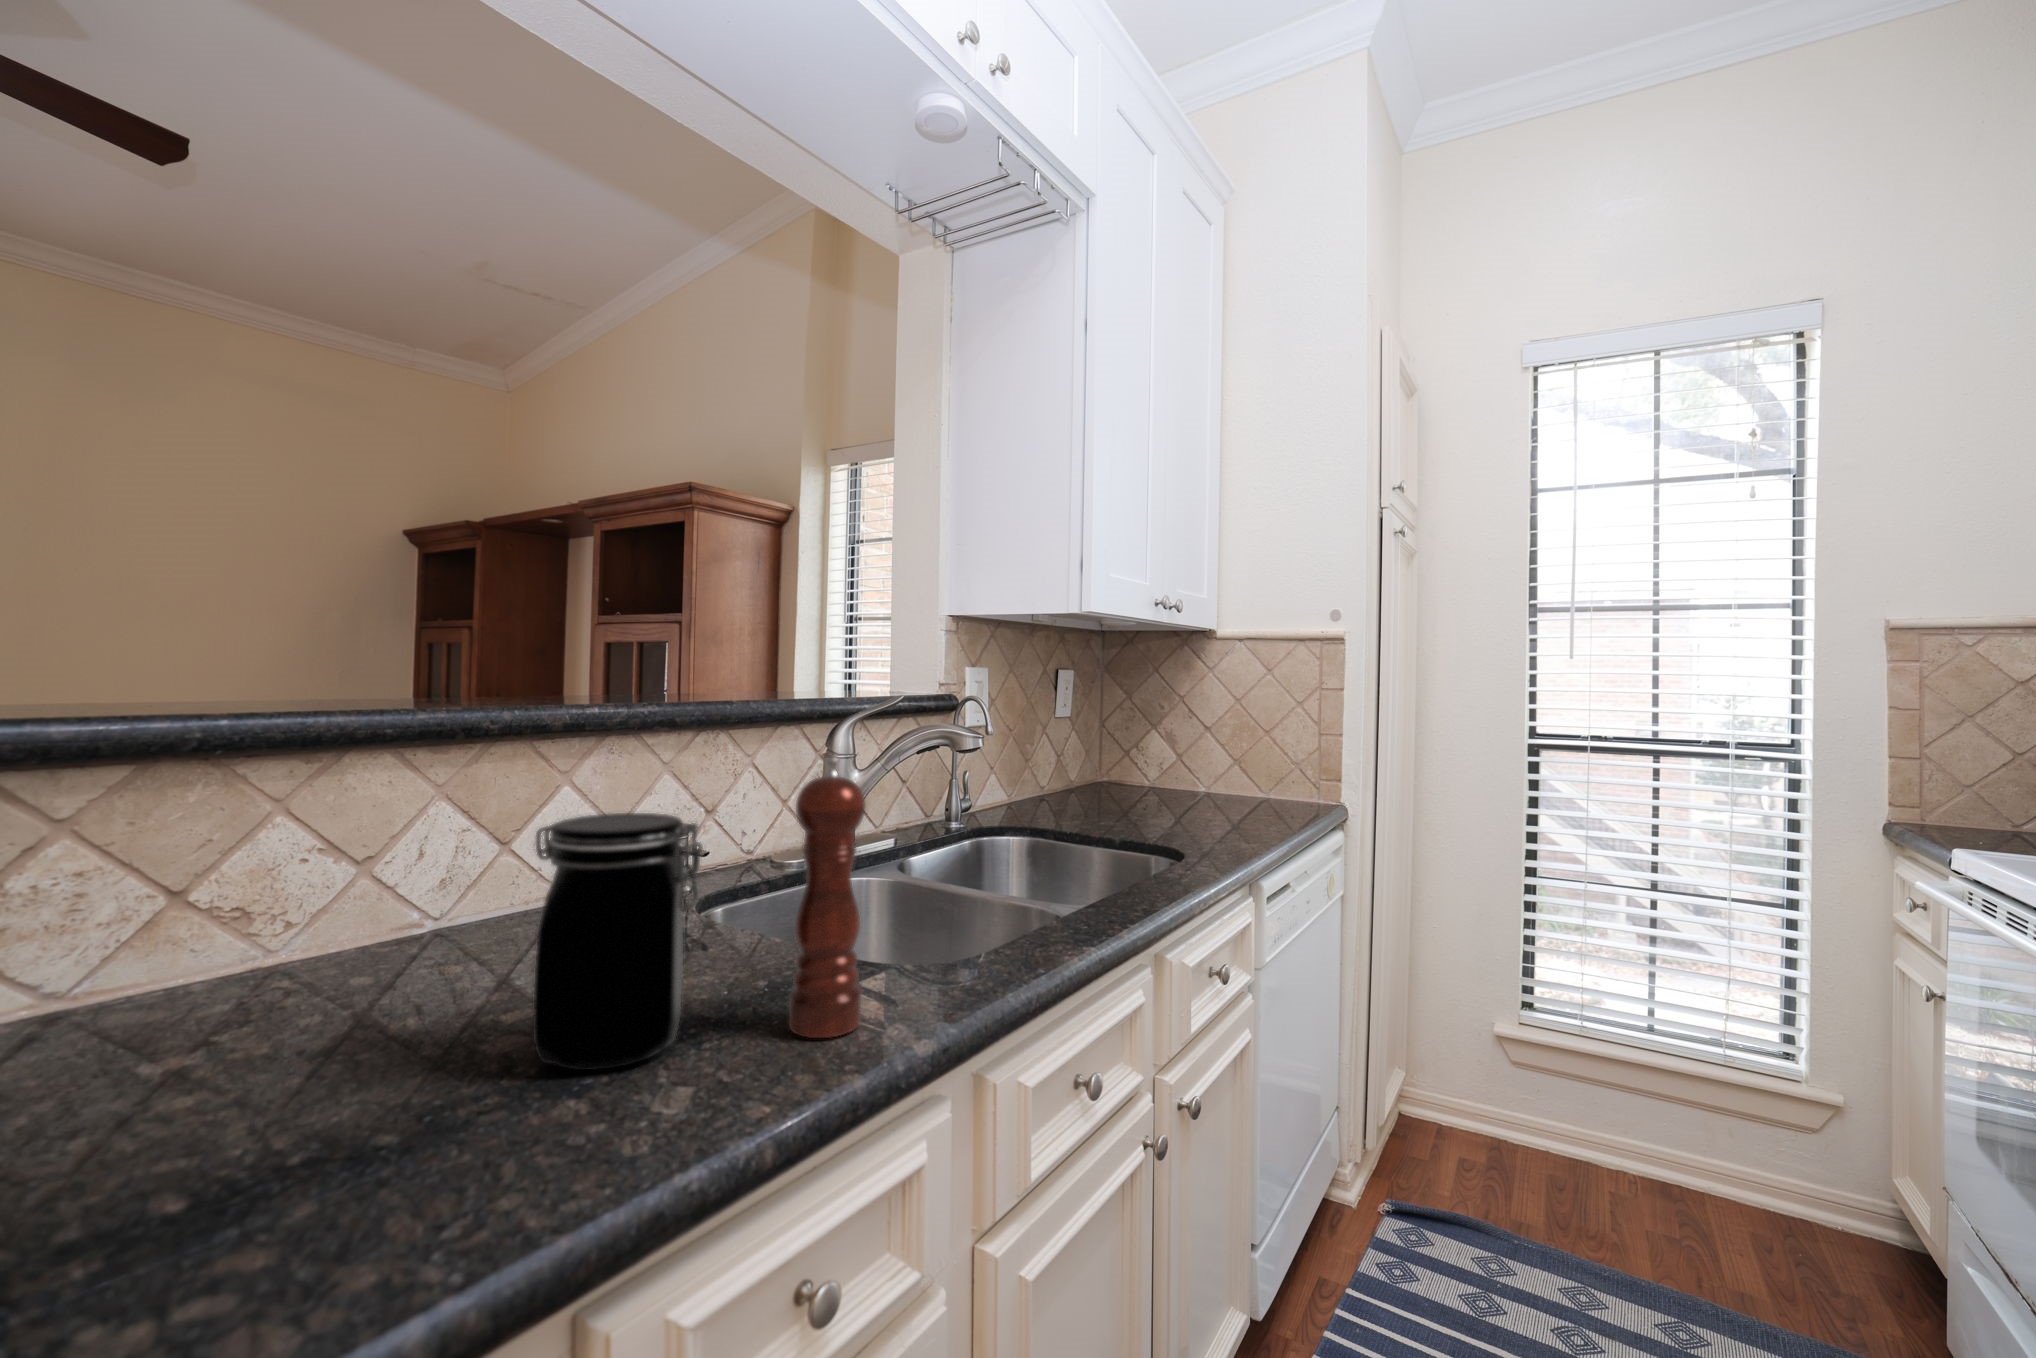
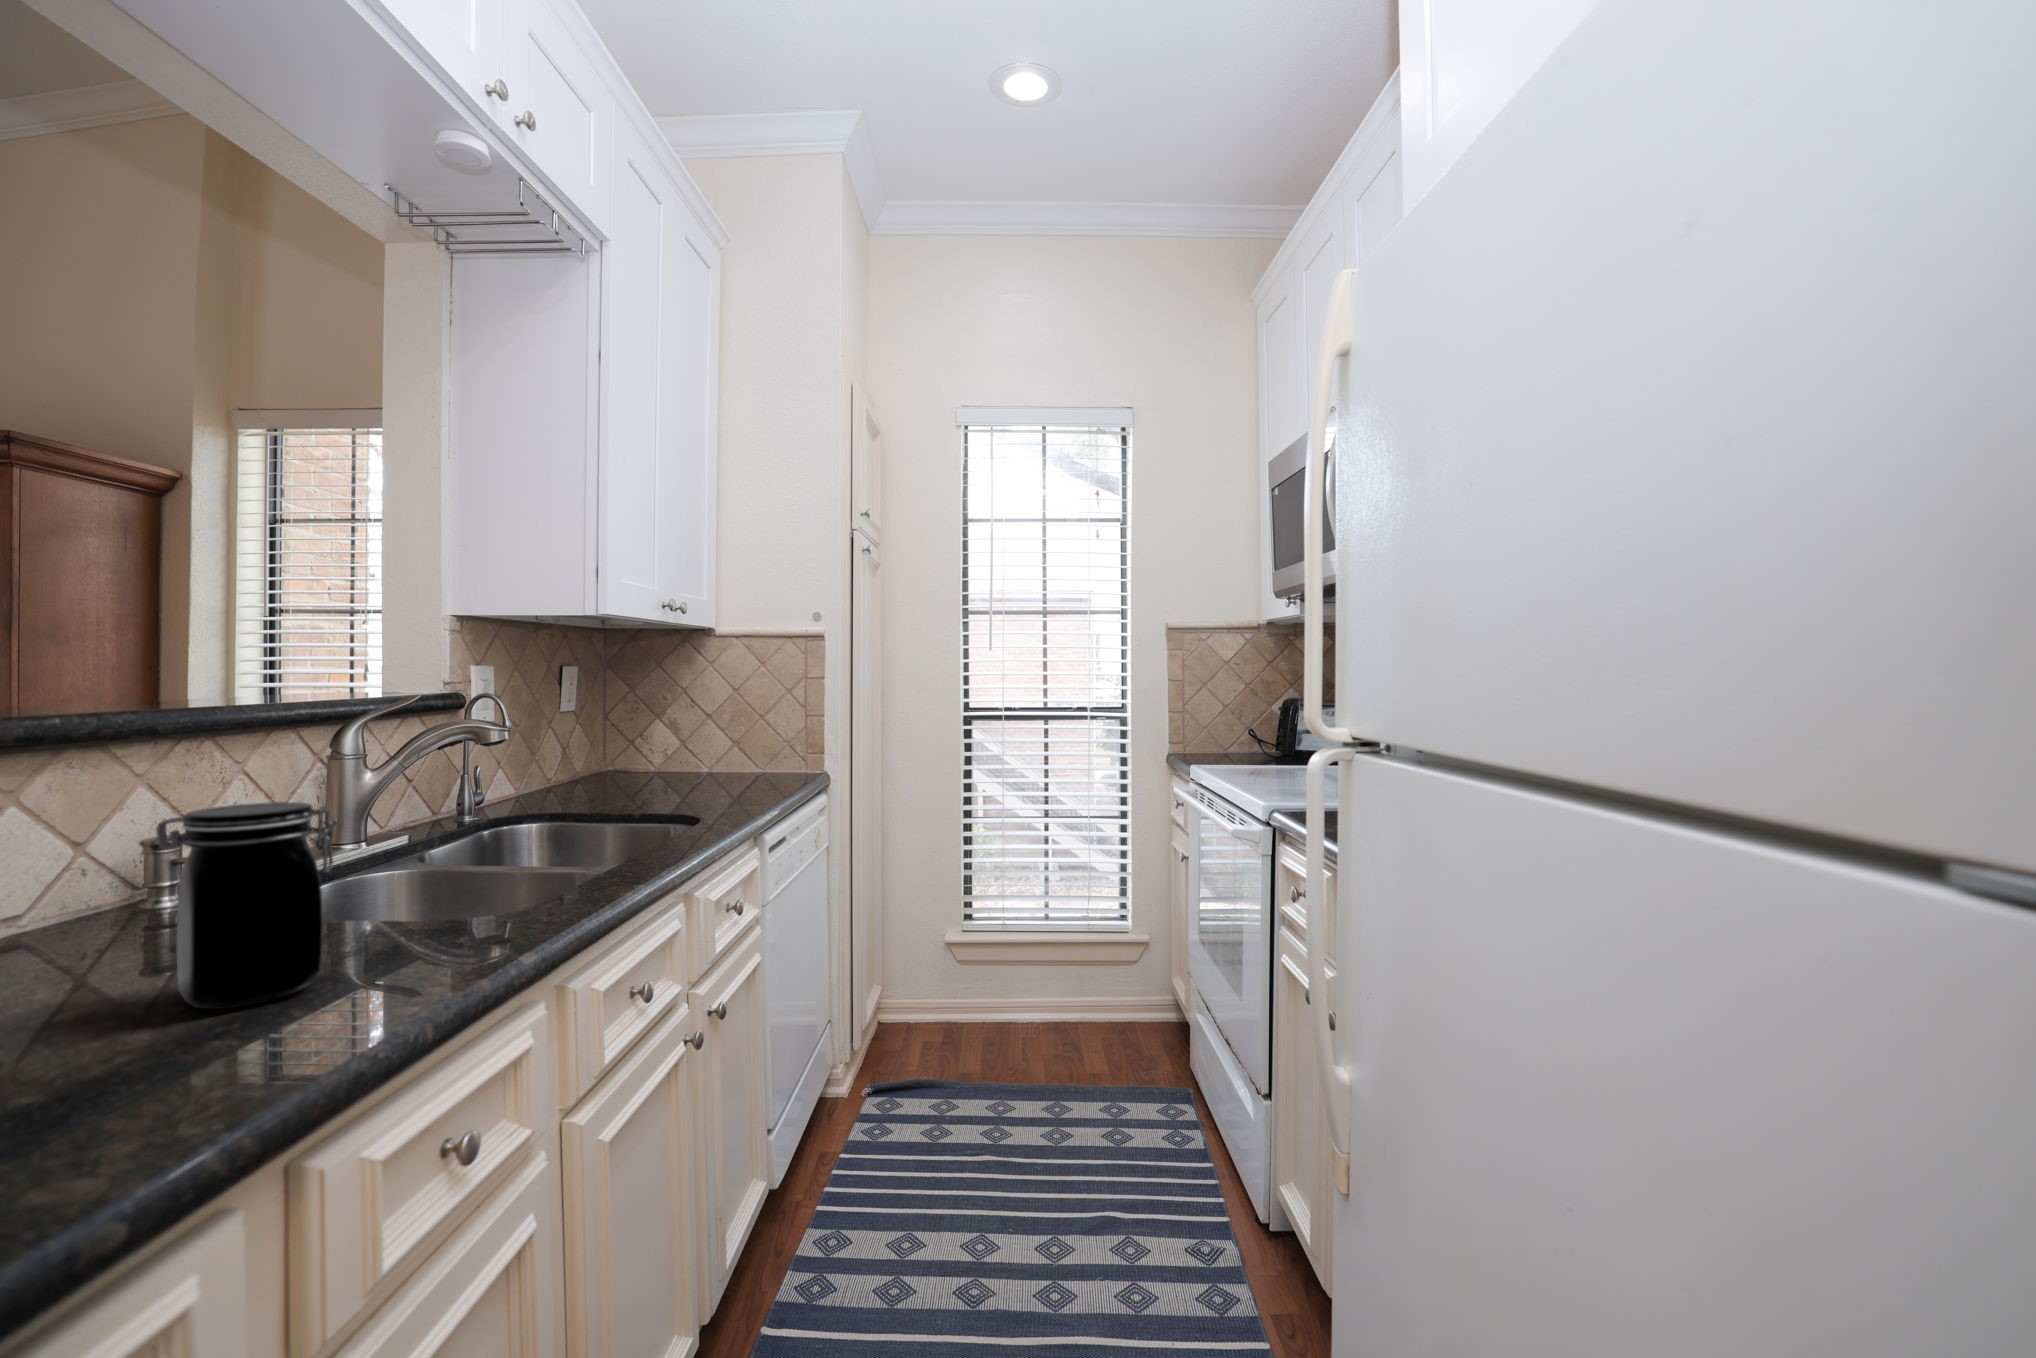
pepper mill: present [789,757,865,1038] -> none [411,746,475,960]

